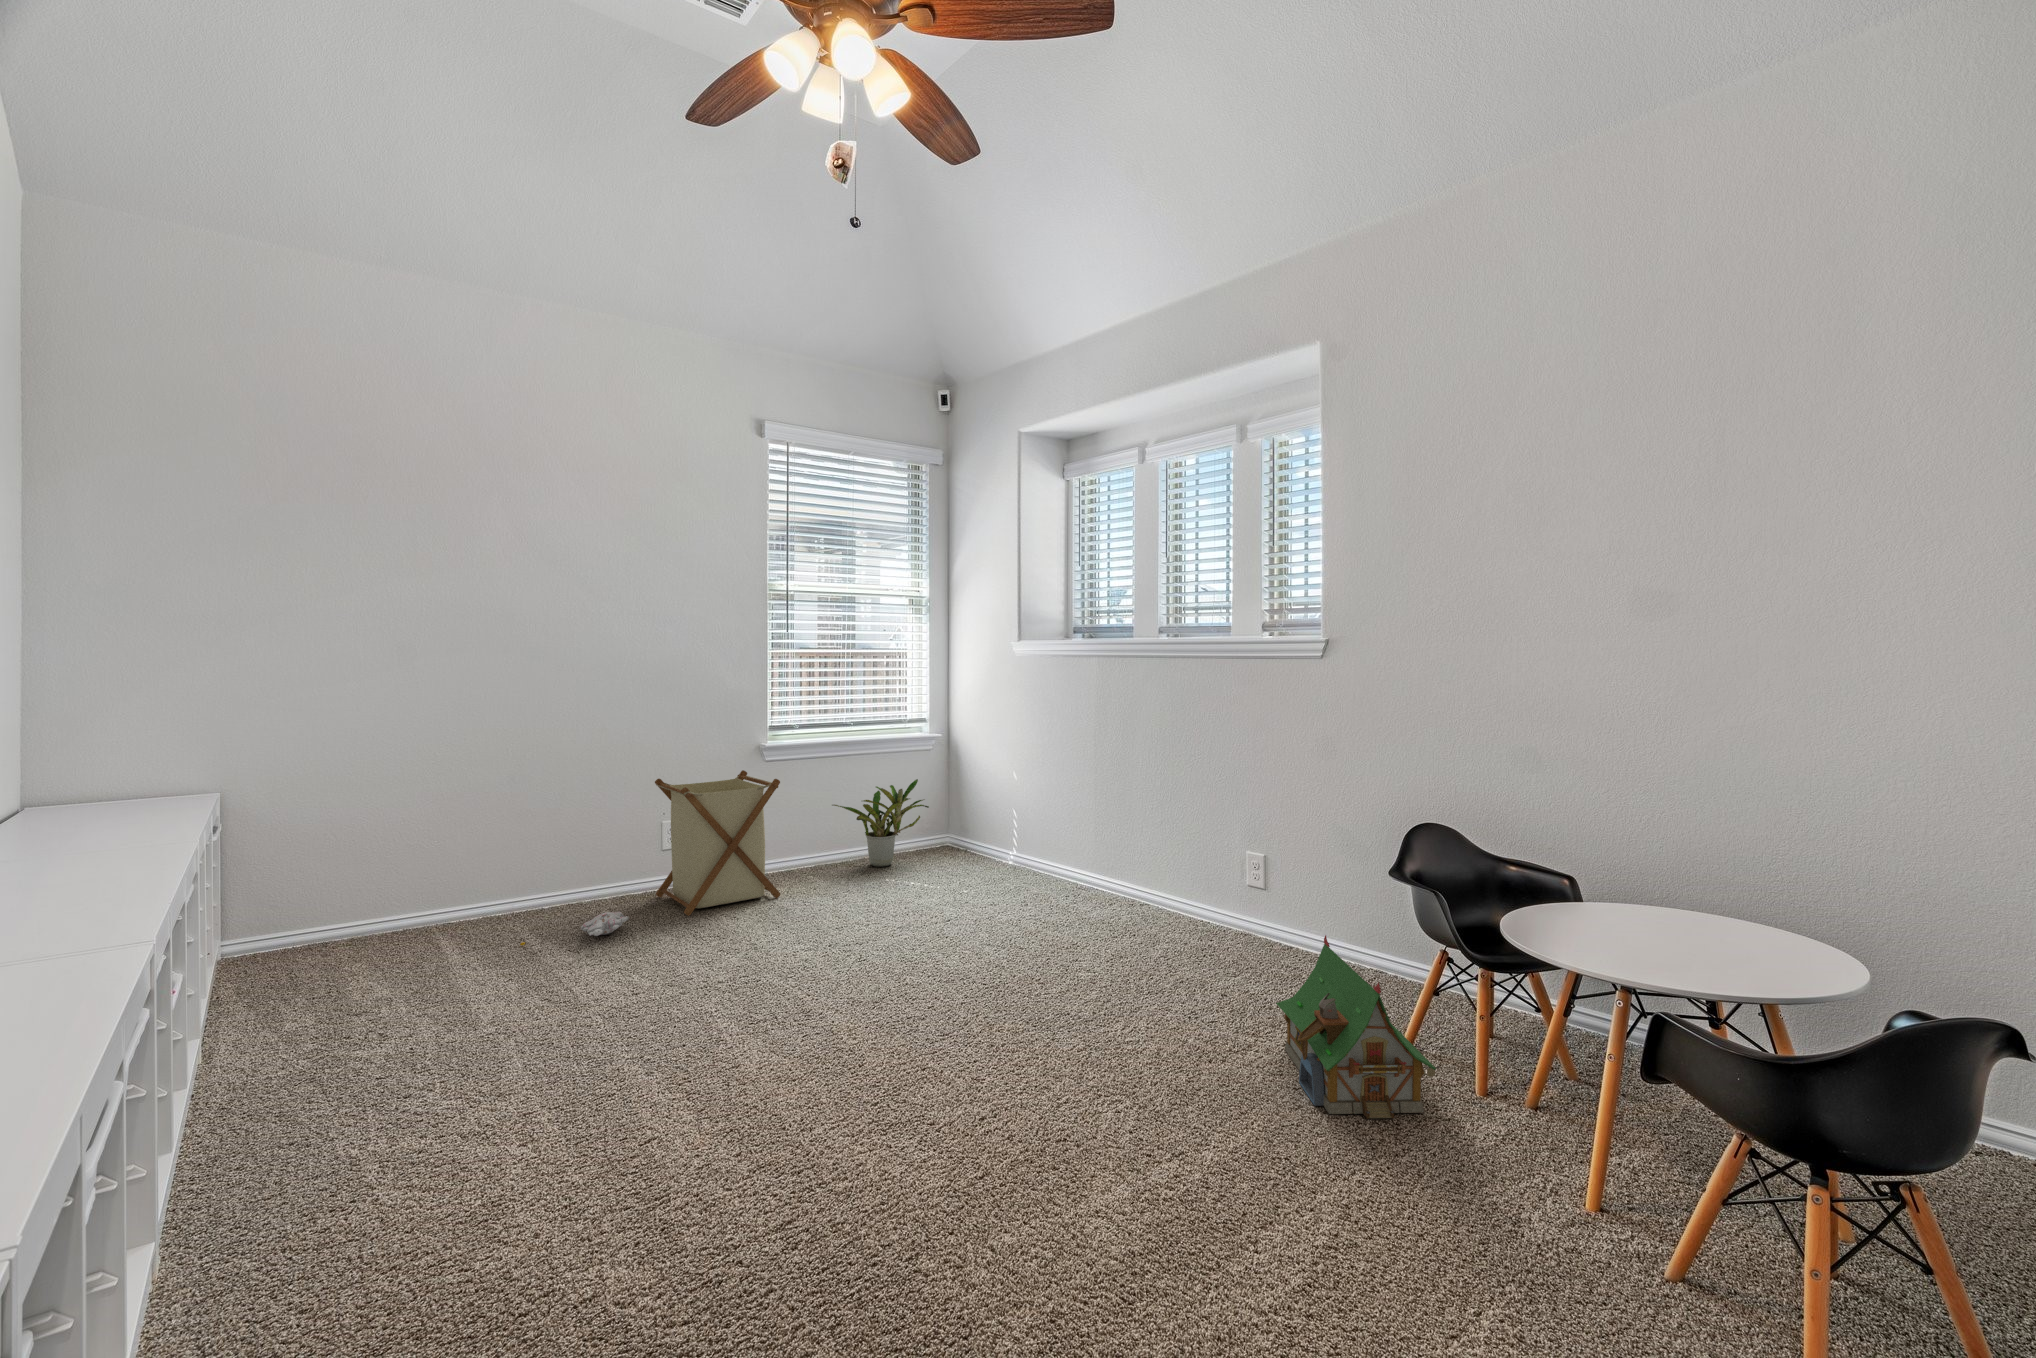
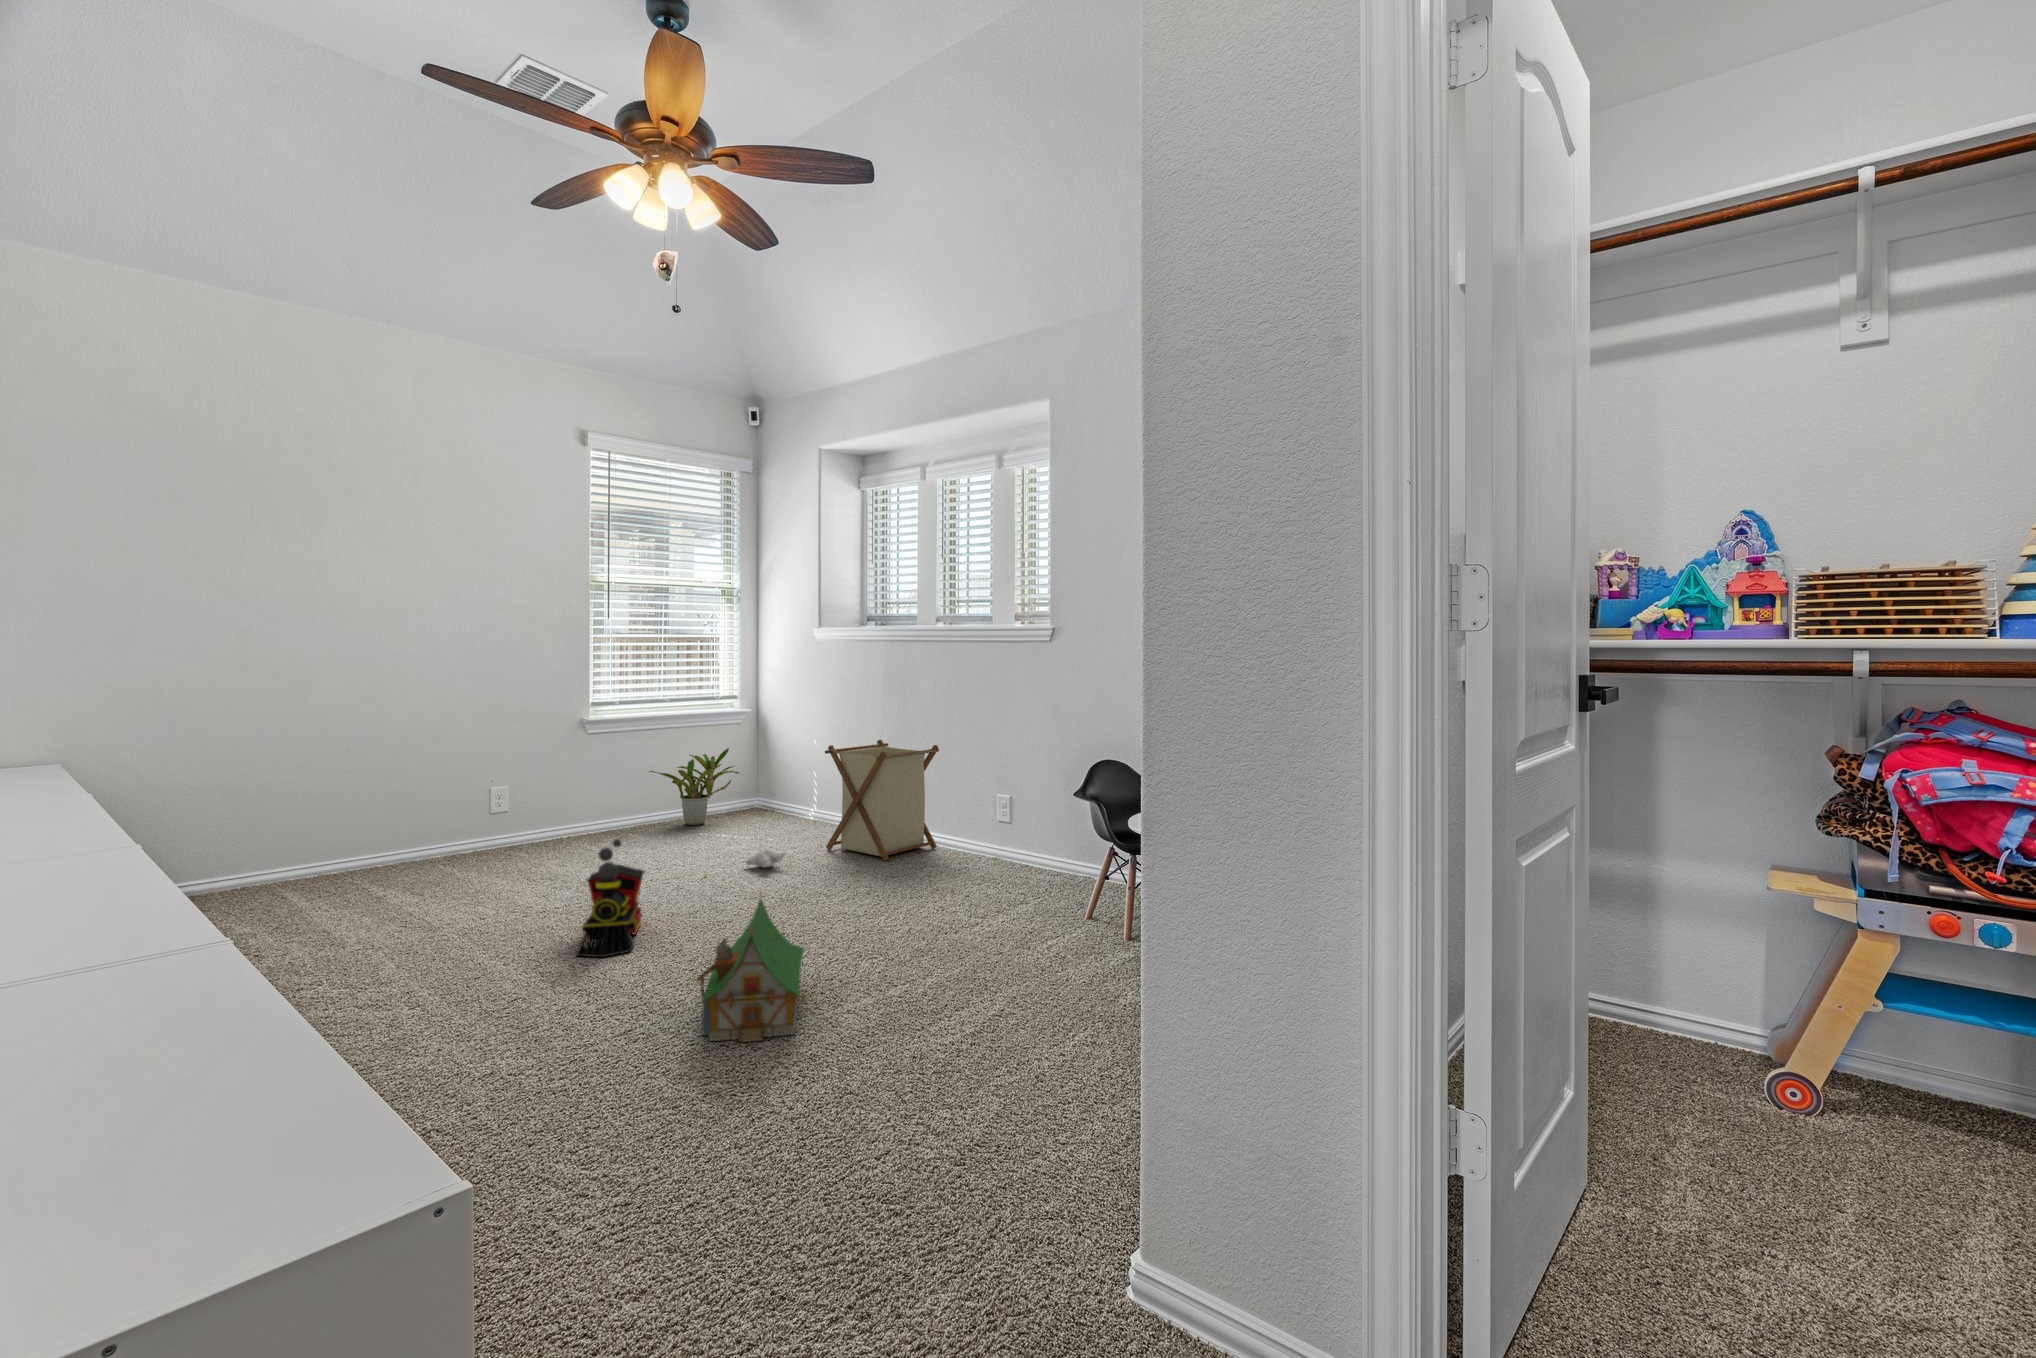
laundry basket: present [655,770,780,916] -> present [825,740,939,861]
plush toy: present [520,911,629,945] -> present [705,850,785,876]
toy train: none [733,914,820,1076] -> present [576,839,645,957]
toy house: present [1276,935,1440,1119] -> present [697,898,809,1042]

